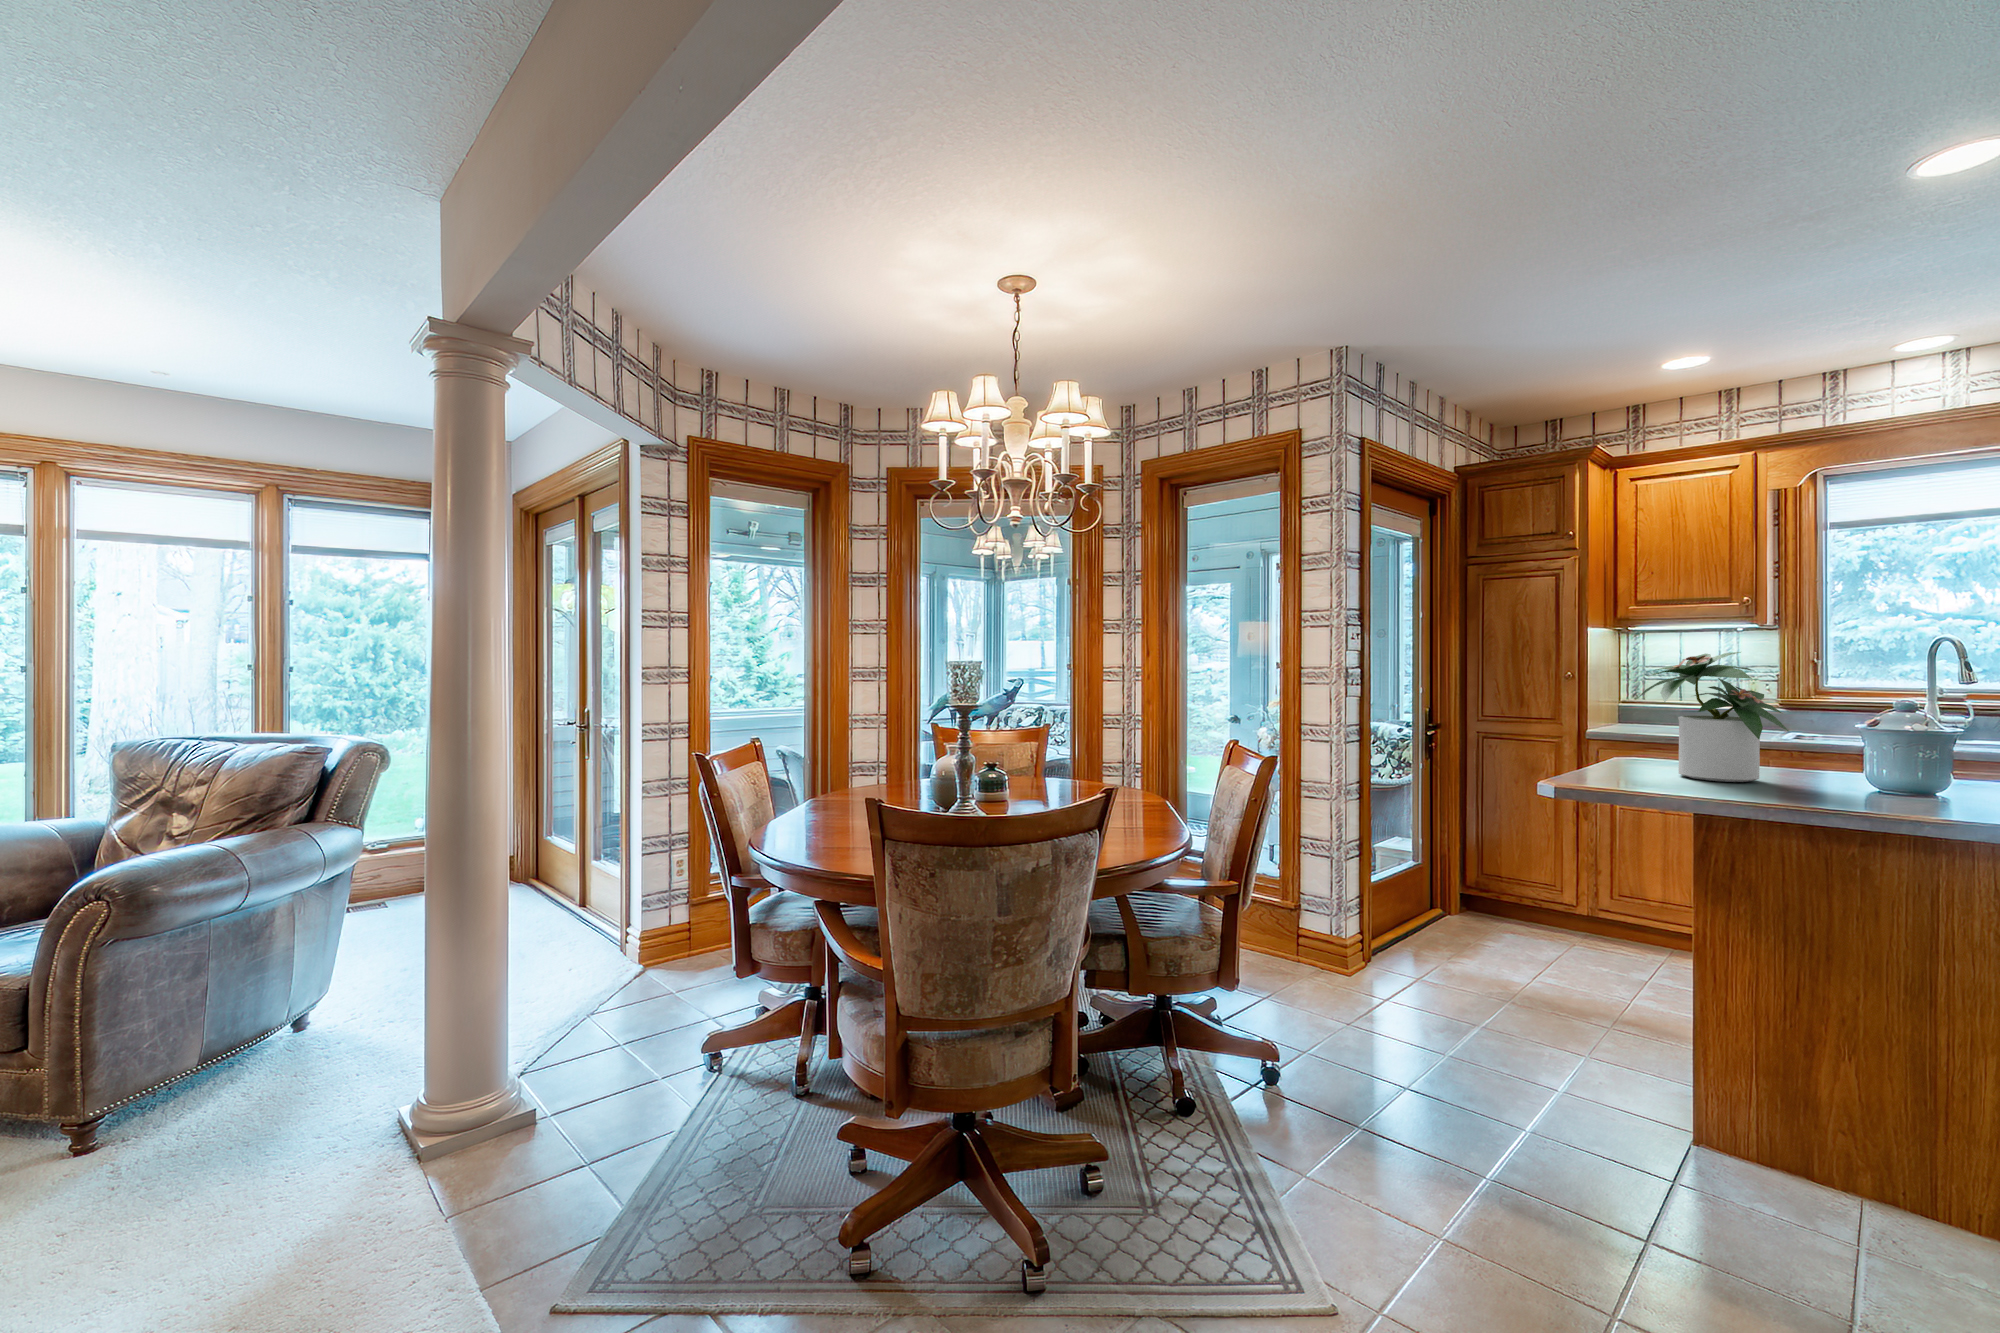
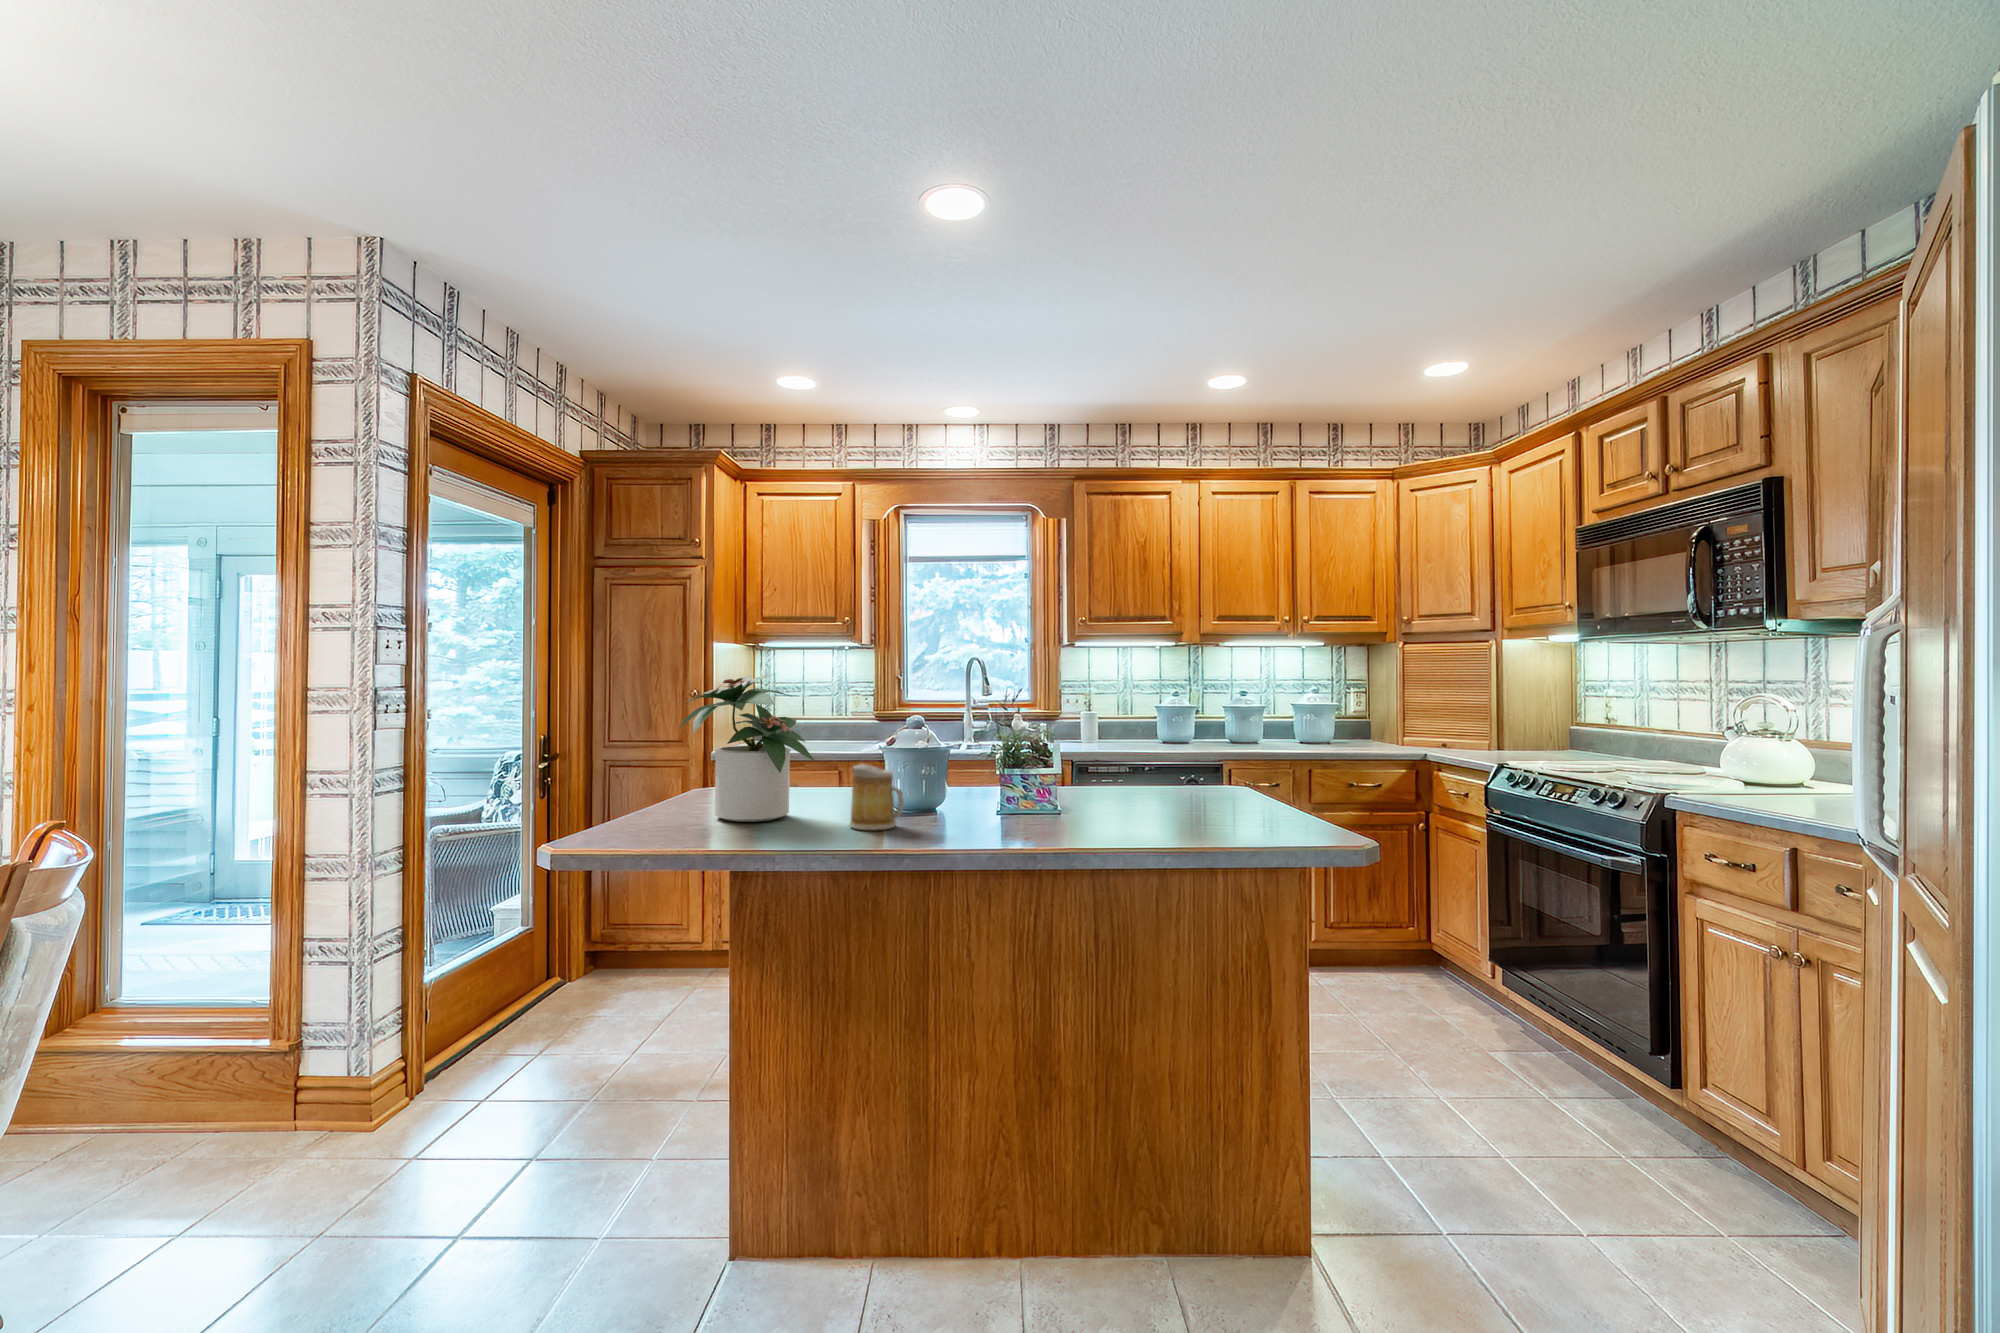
mug: none [1843,735,1920,801] -> present [850,764,904,830]

